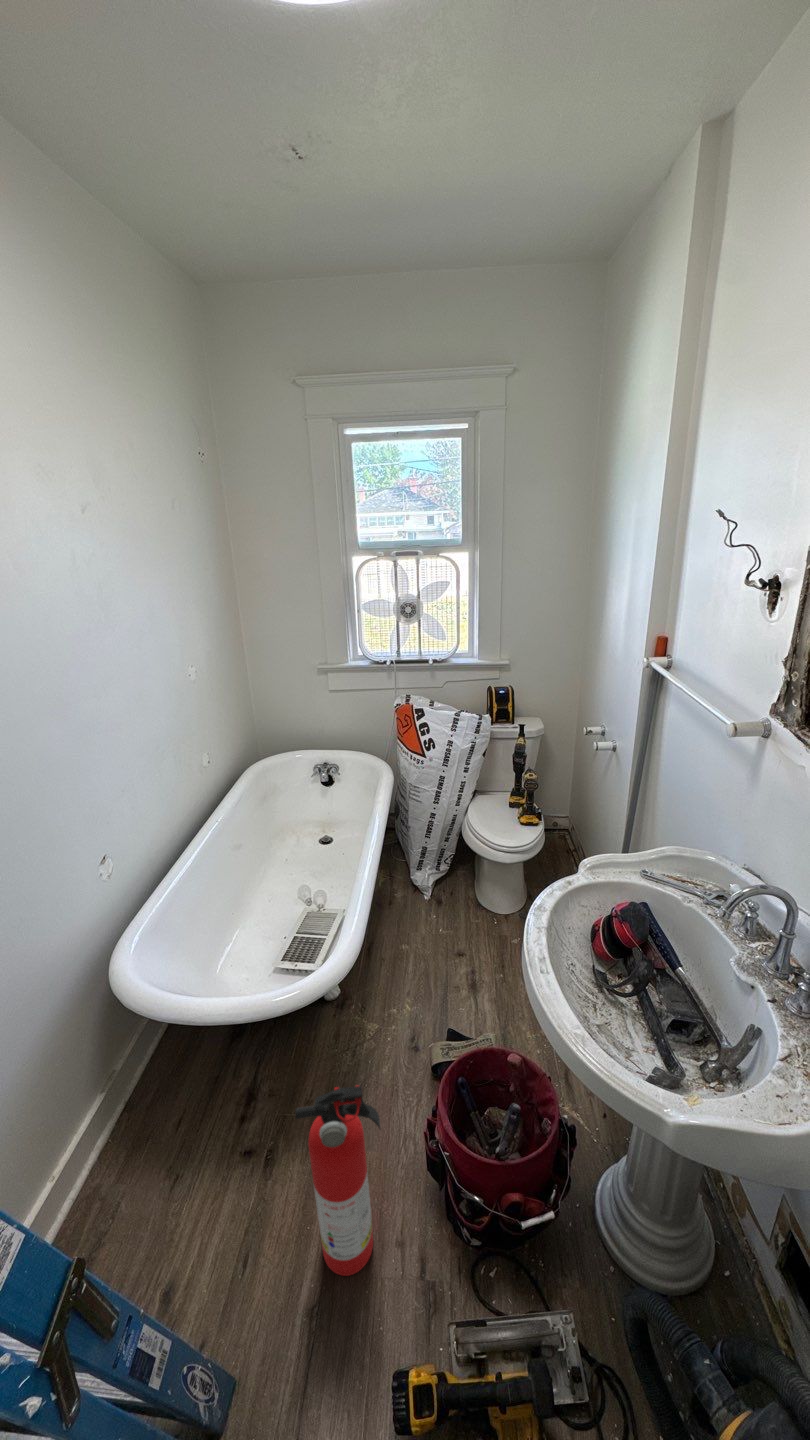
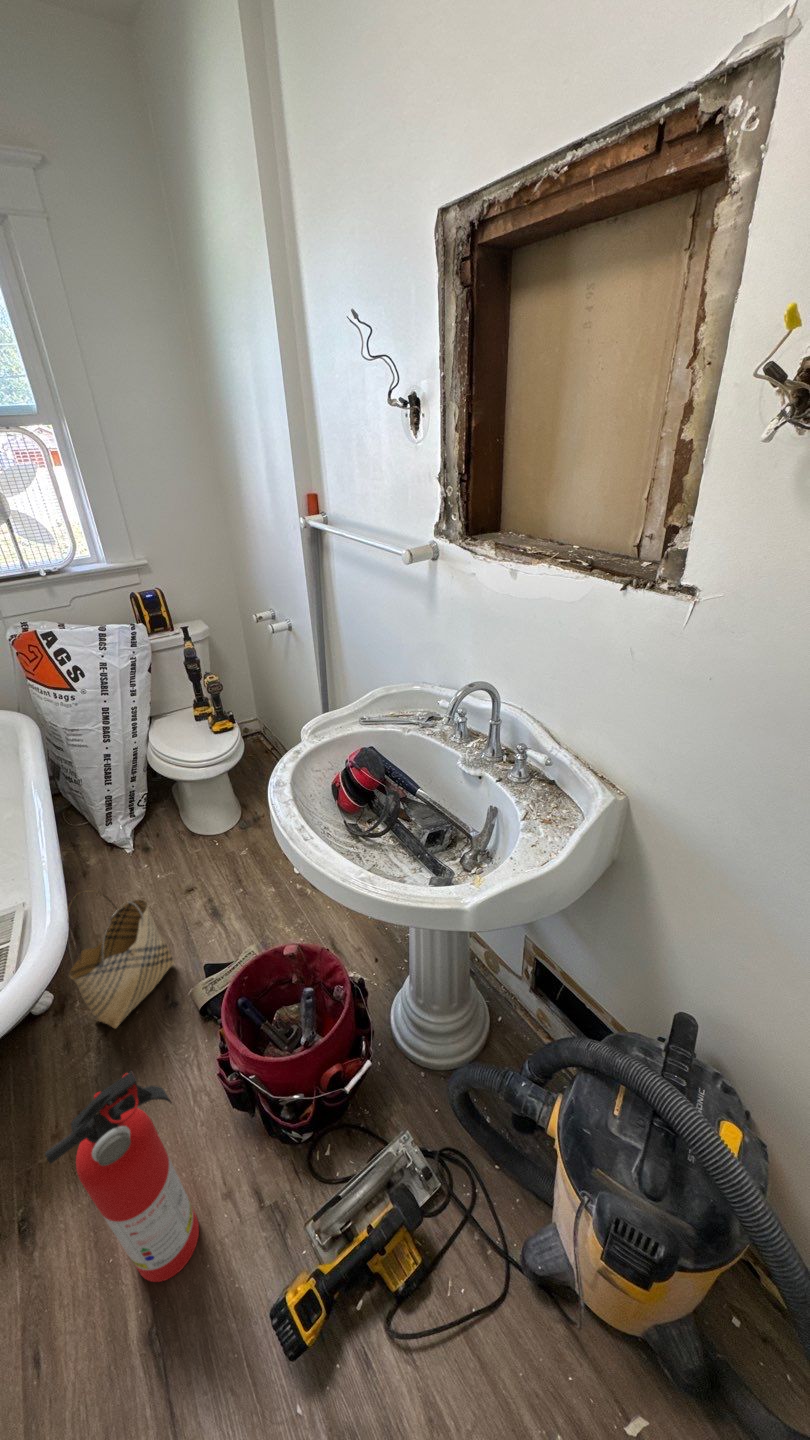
woven basket: none [353,921,427,1043] -> present [68,890,174,1028]

